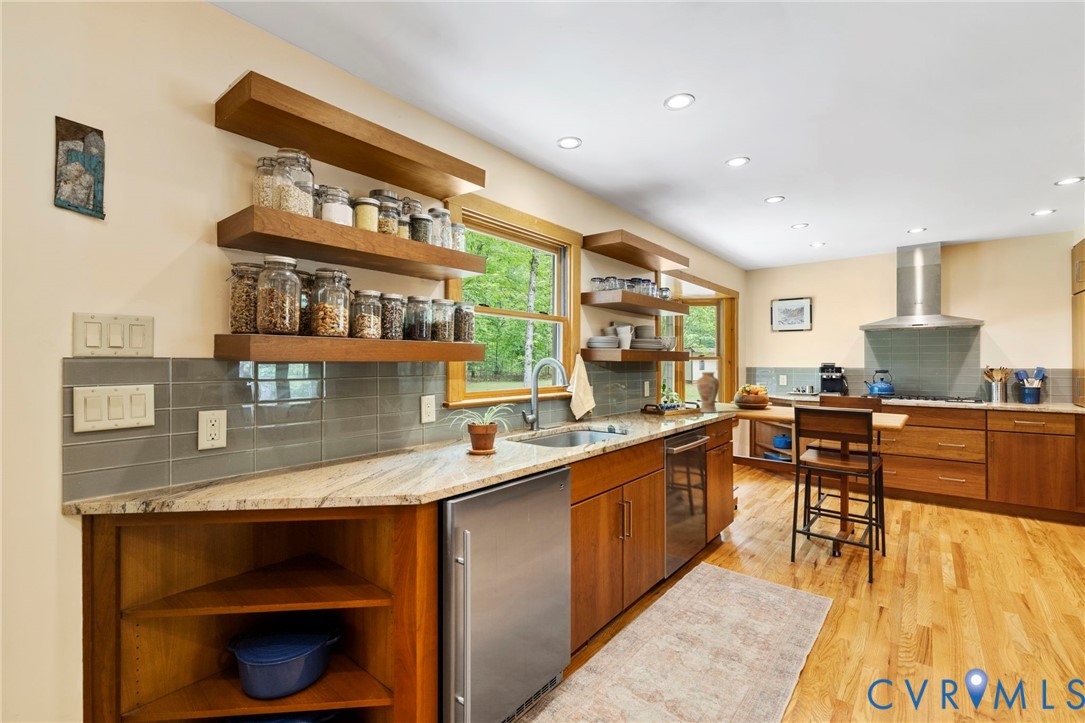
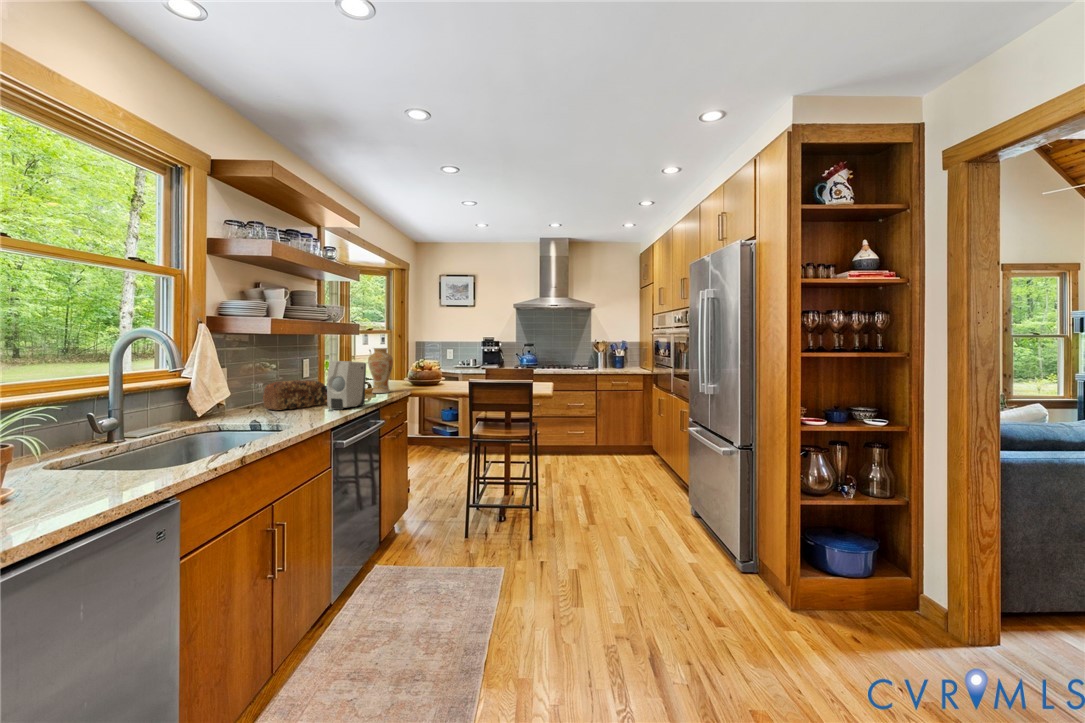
soap dispenser: none [662,382,694,423] -> present [327,361,366,410]
bread loaf: none [616,397,661,420] -> present [263,380,326,411]

